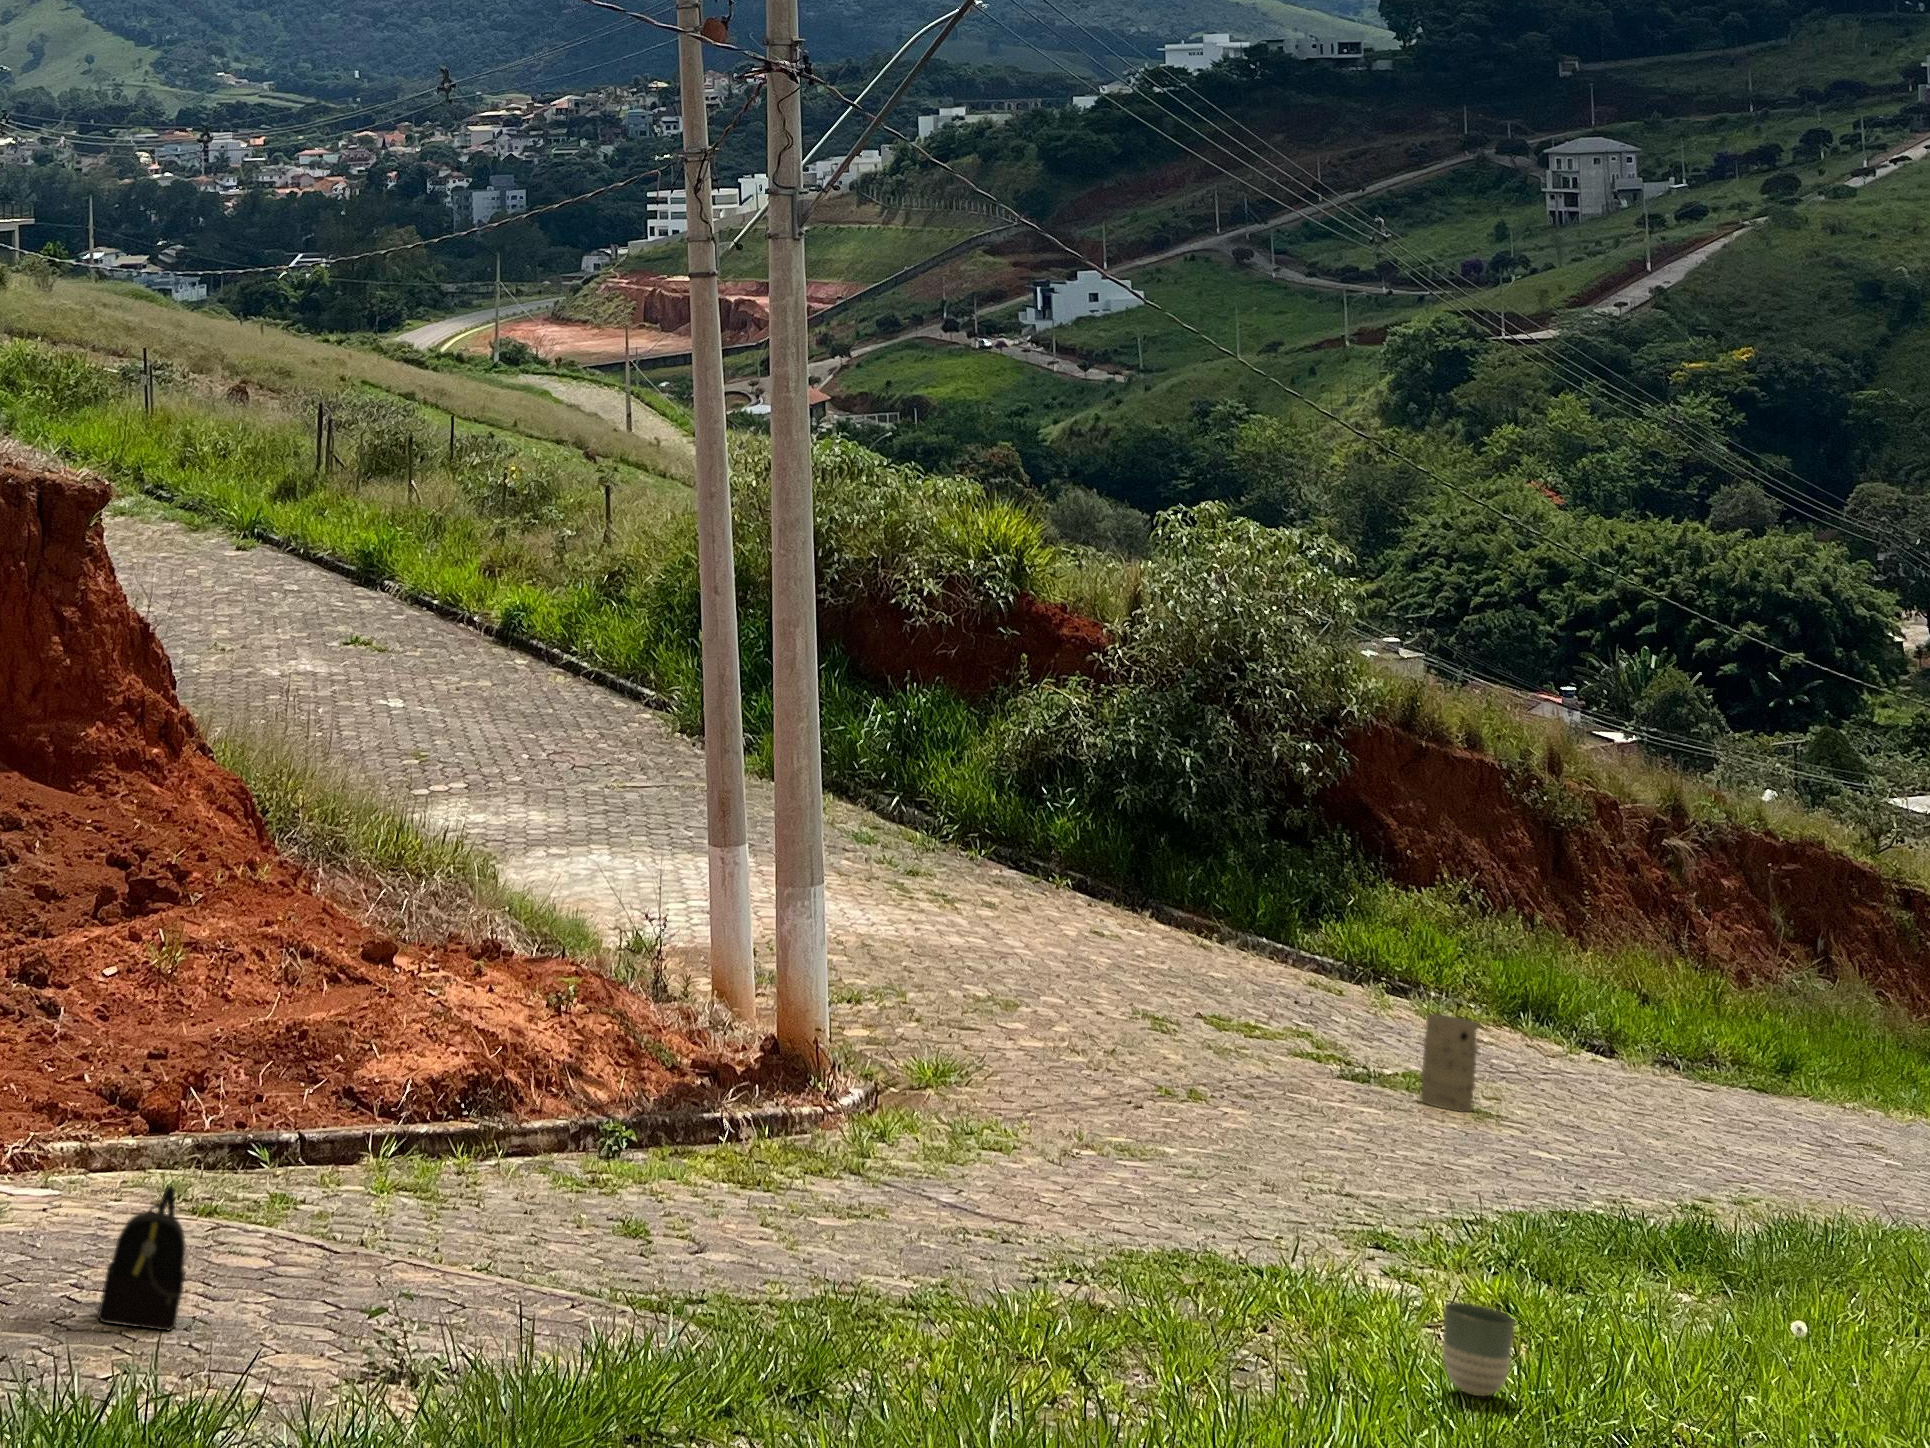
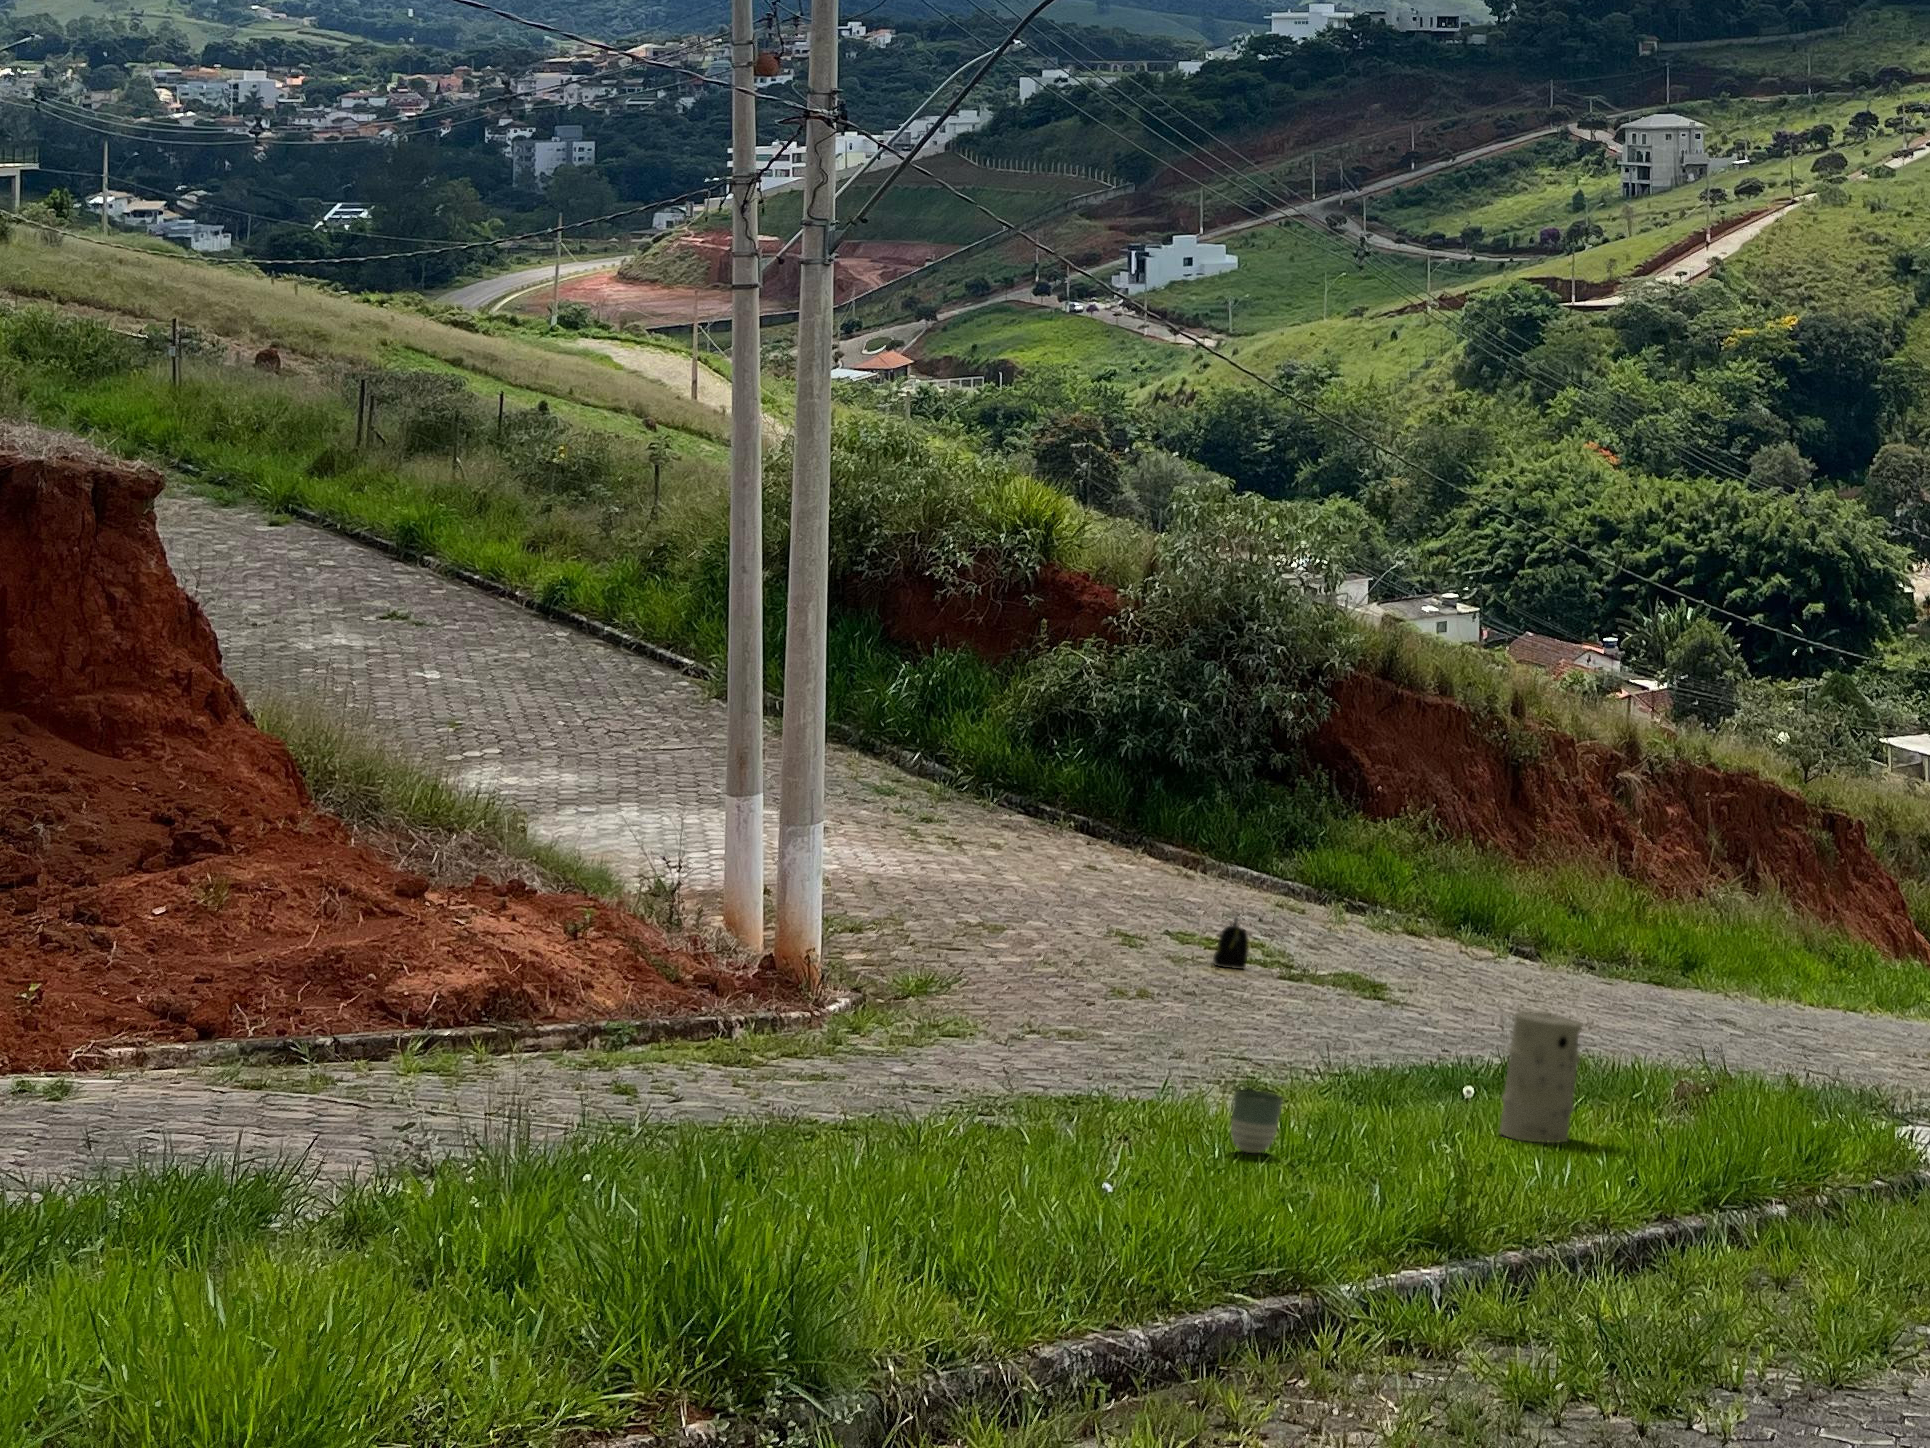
trash can: present [1420,1014,1479,1112] -> present [1499,1012,1582,1143]
backpack: present [98,1187,186,1330] -> present [1213,918,1248,969]

